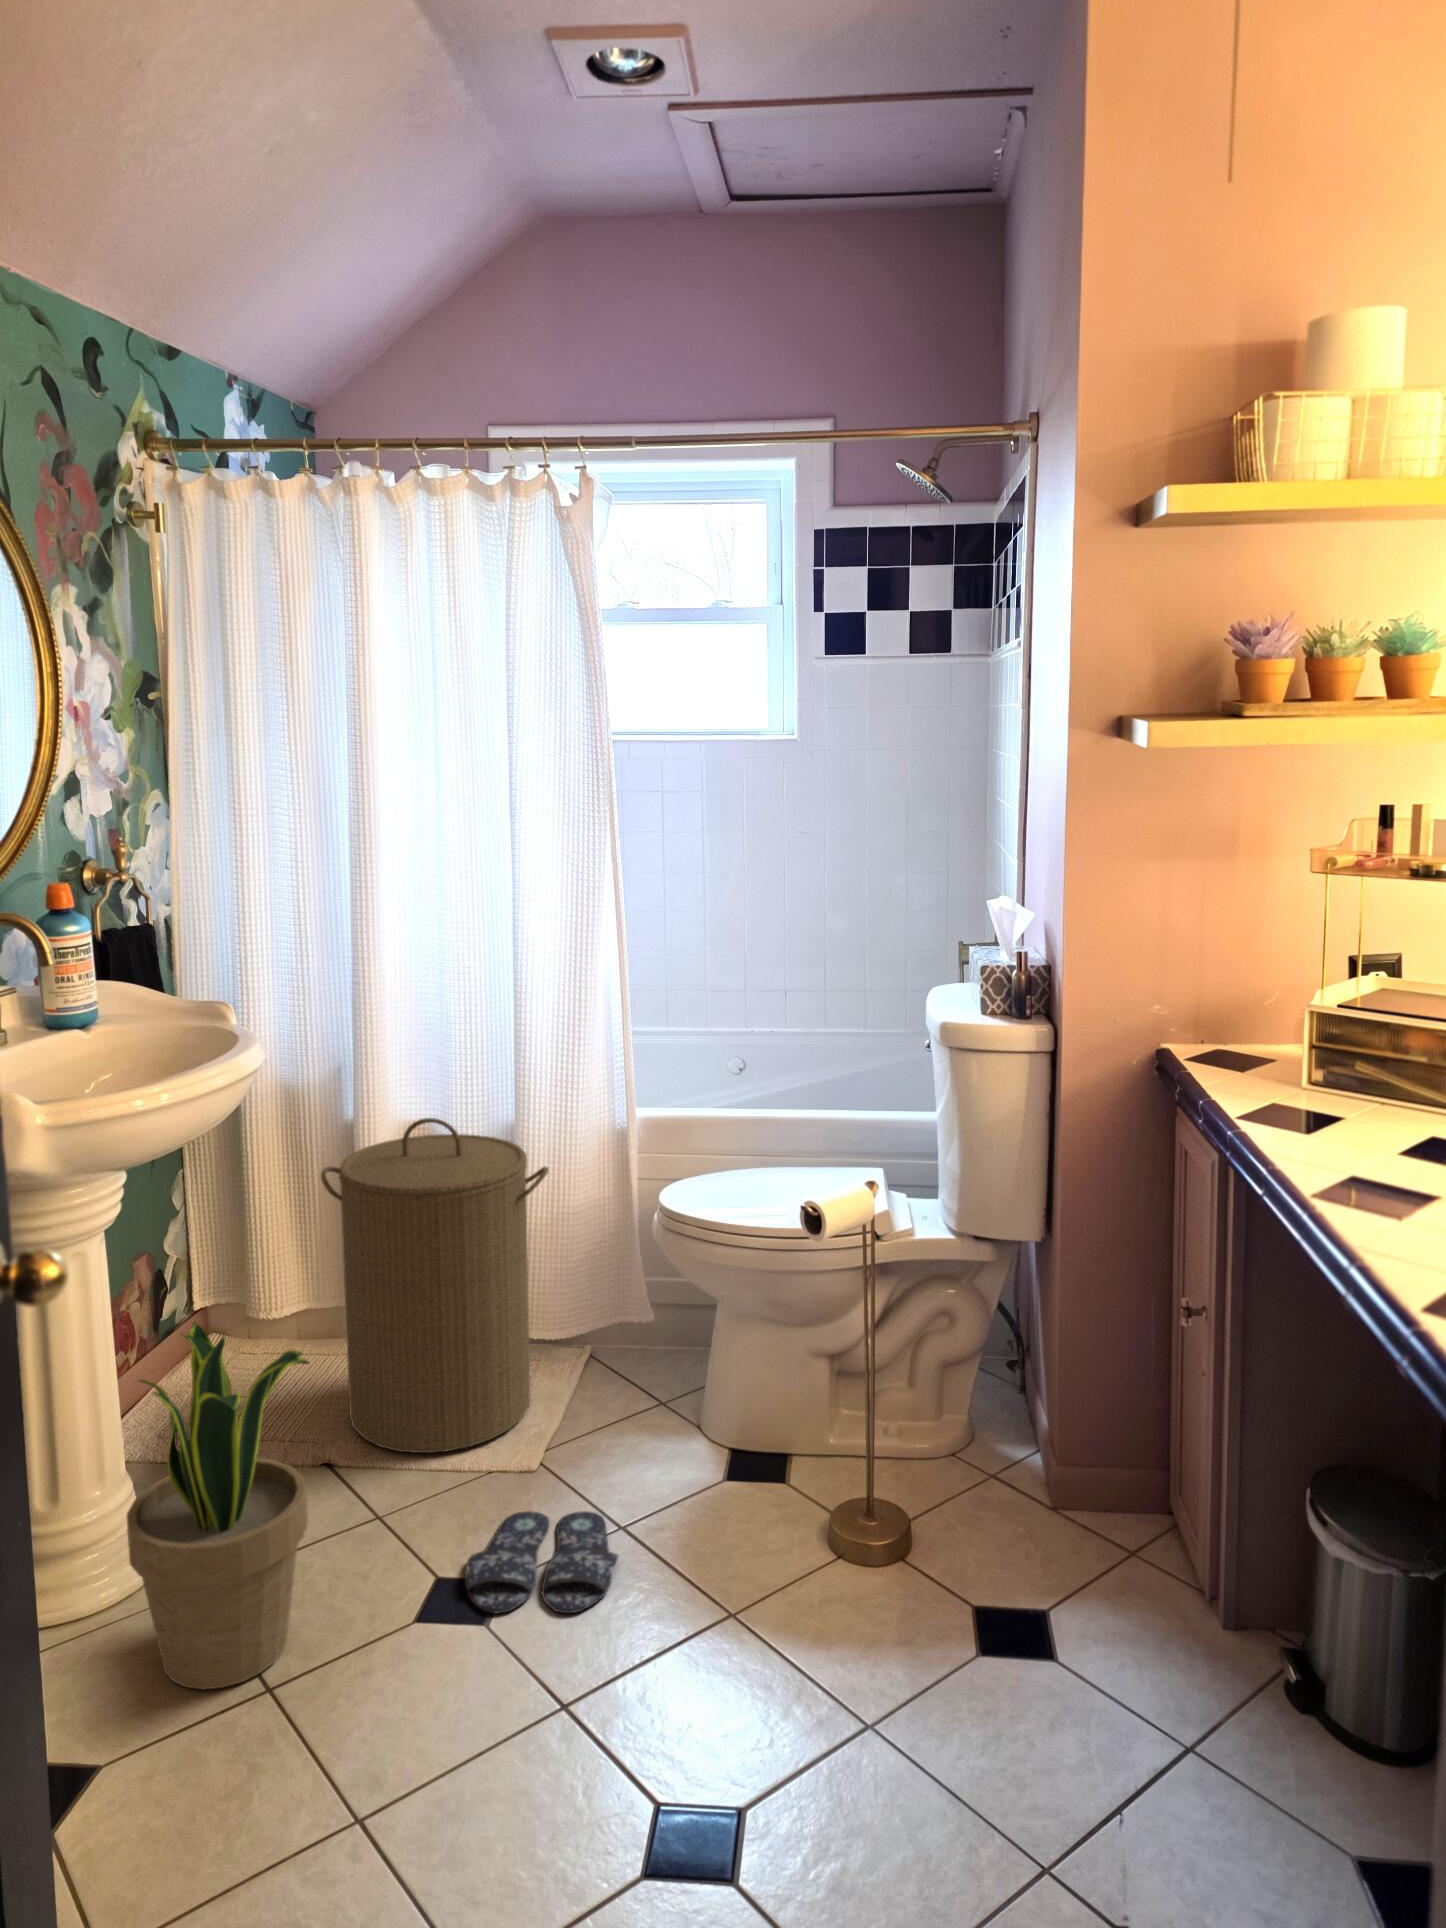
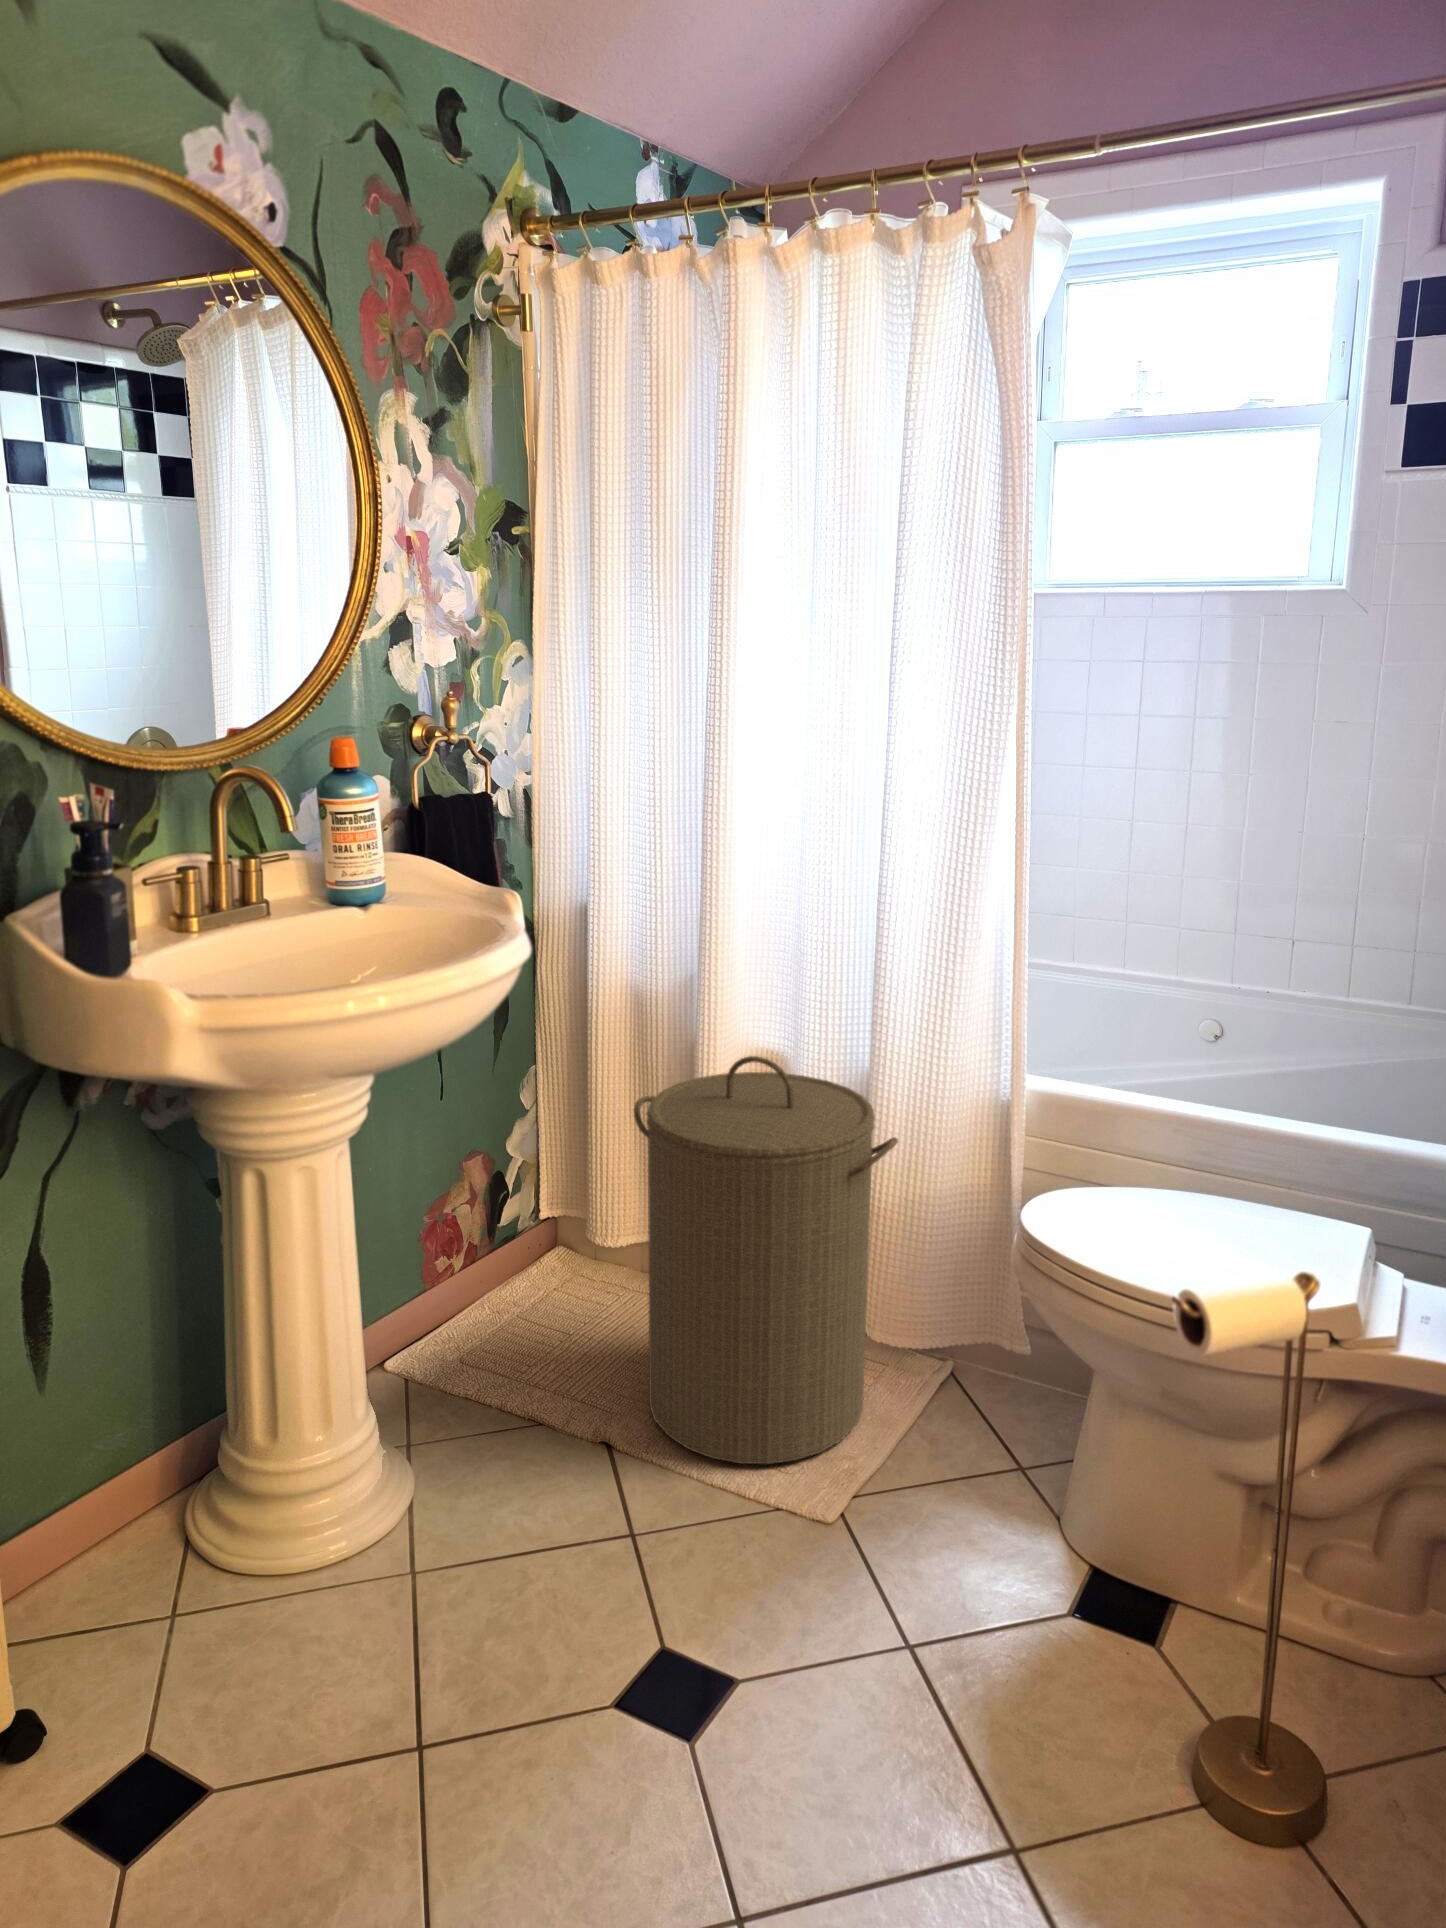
potted plant: present [127,1322,309,1689] -> none [288,1274,520,1716]
slippers: present [465,1511,618,1613] -> none [685,1574,890,1750]

